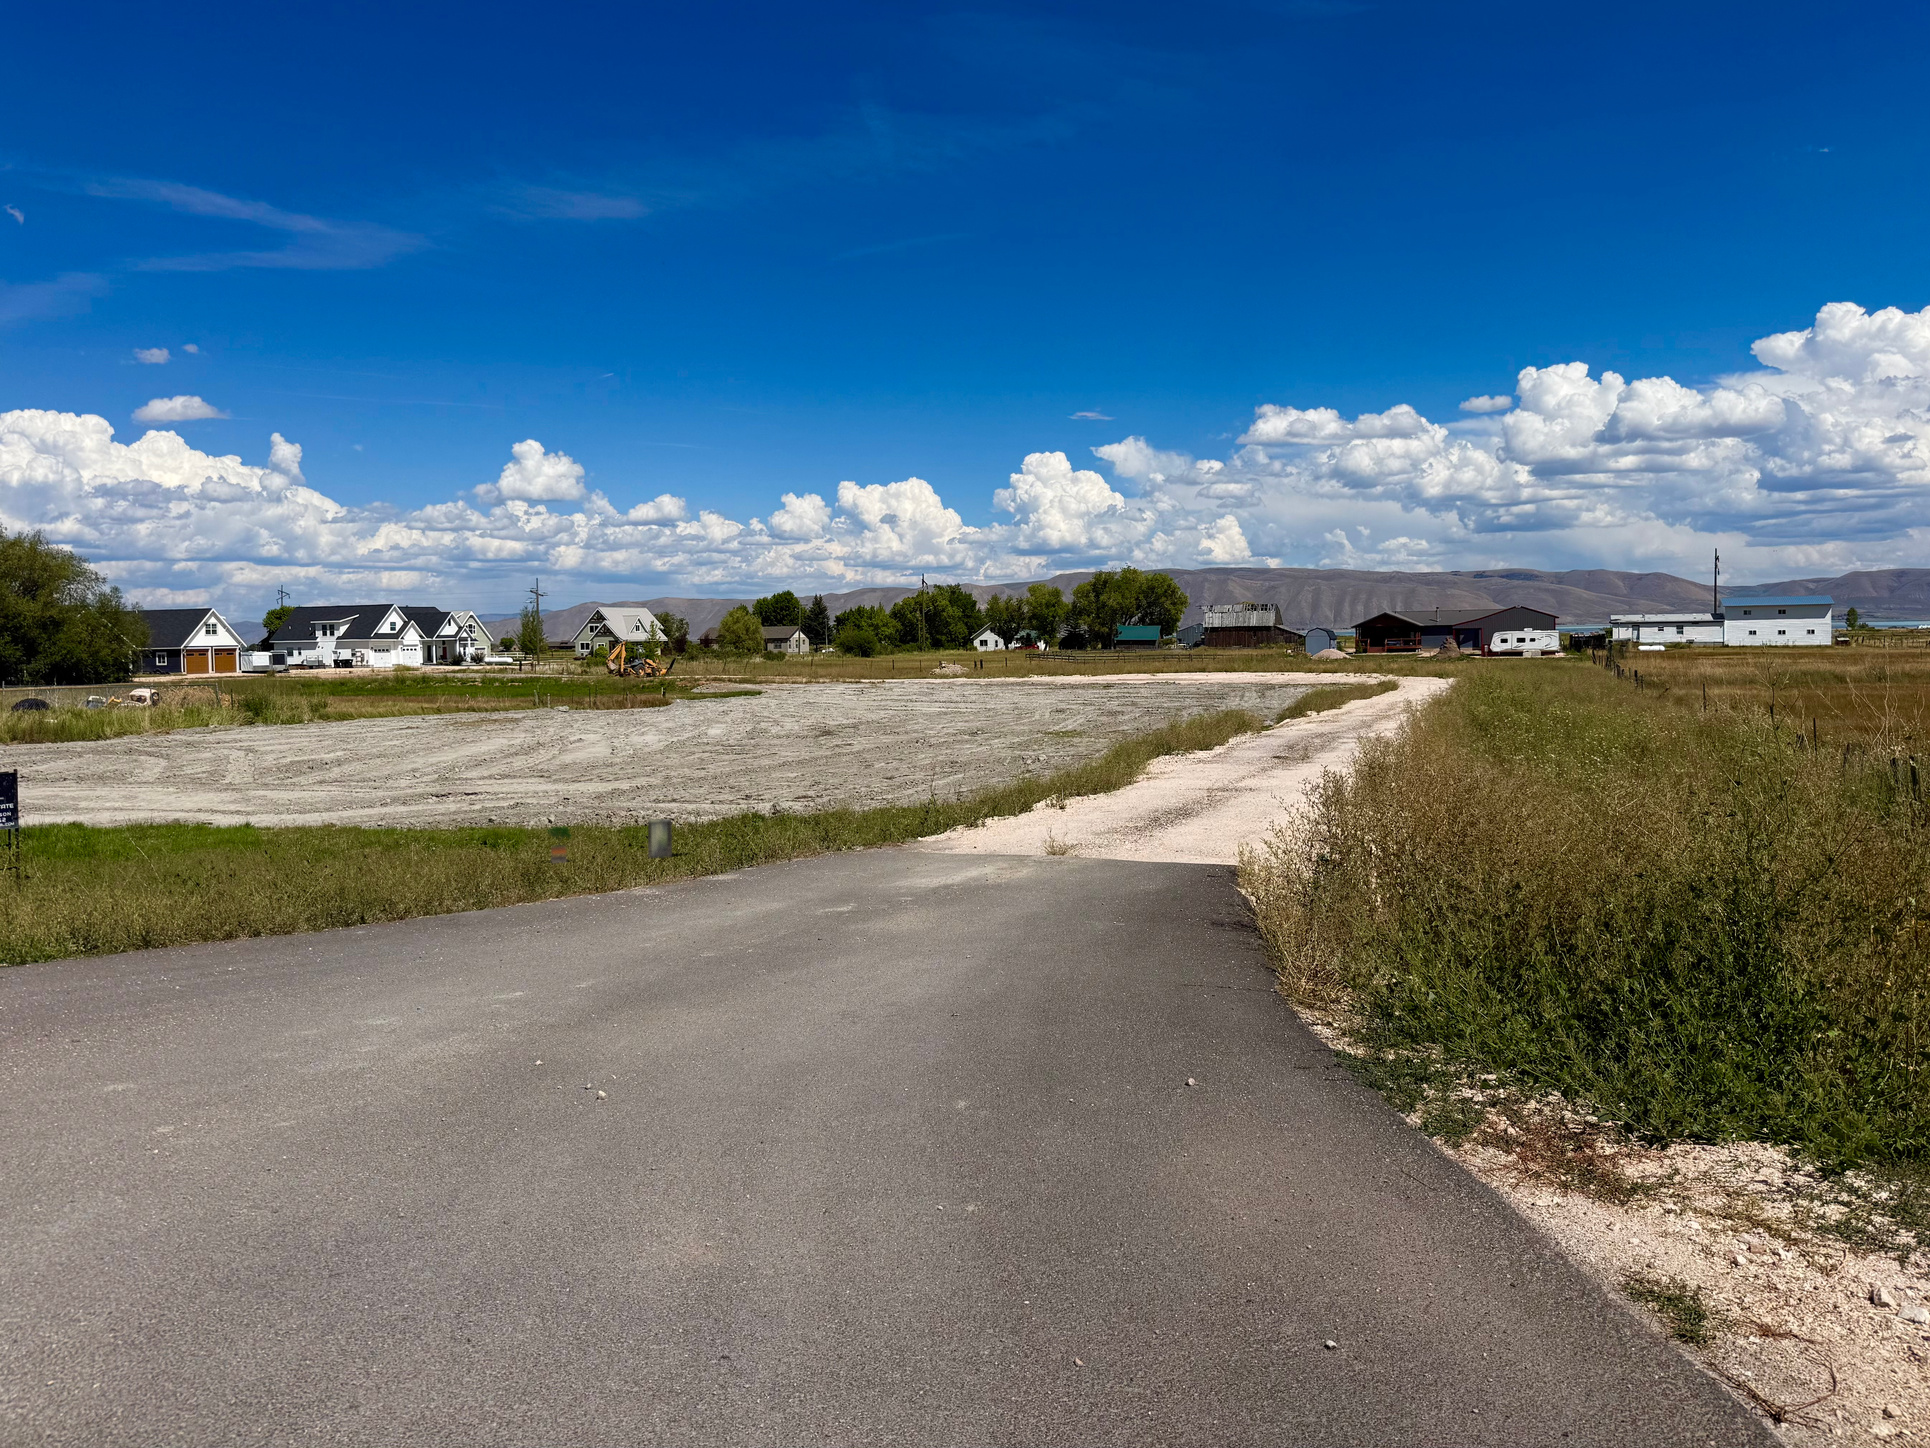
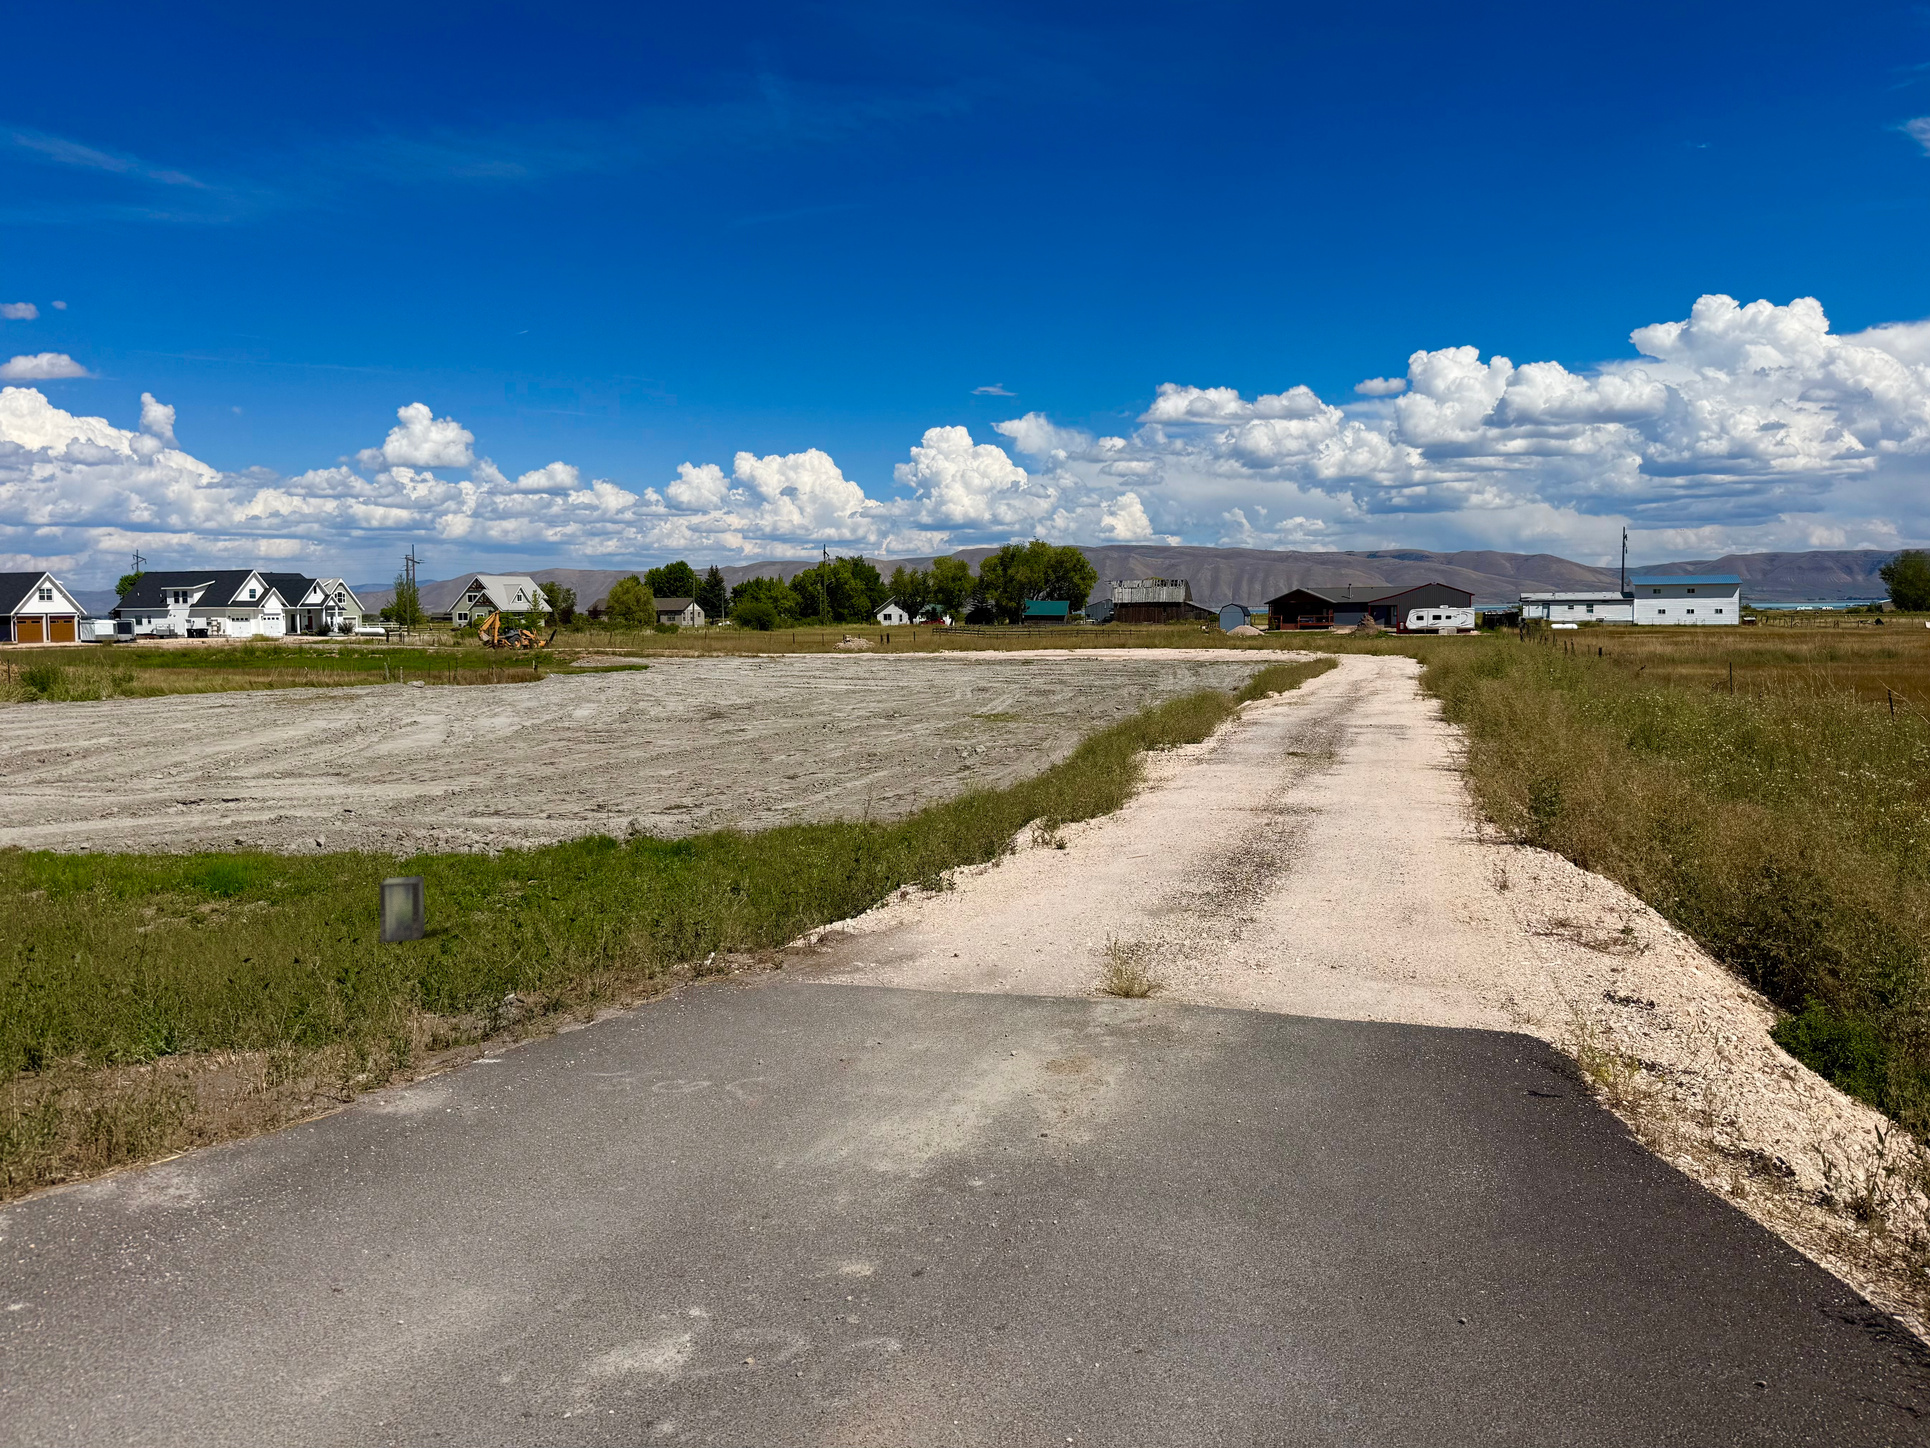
potted tree: present [548,826,571,863] -> none [206,891,254,955]

